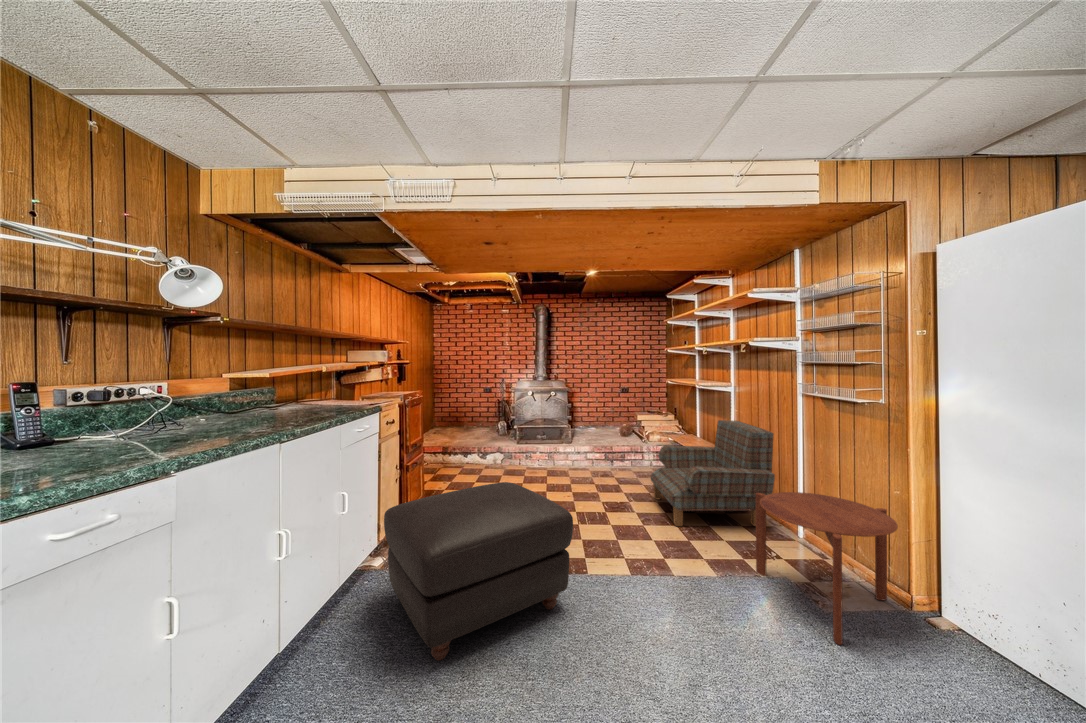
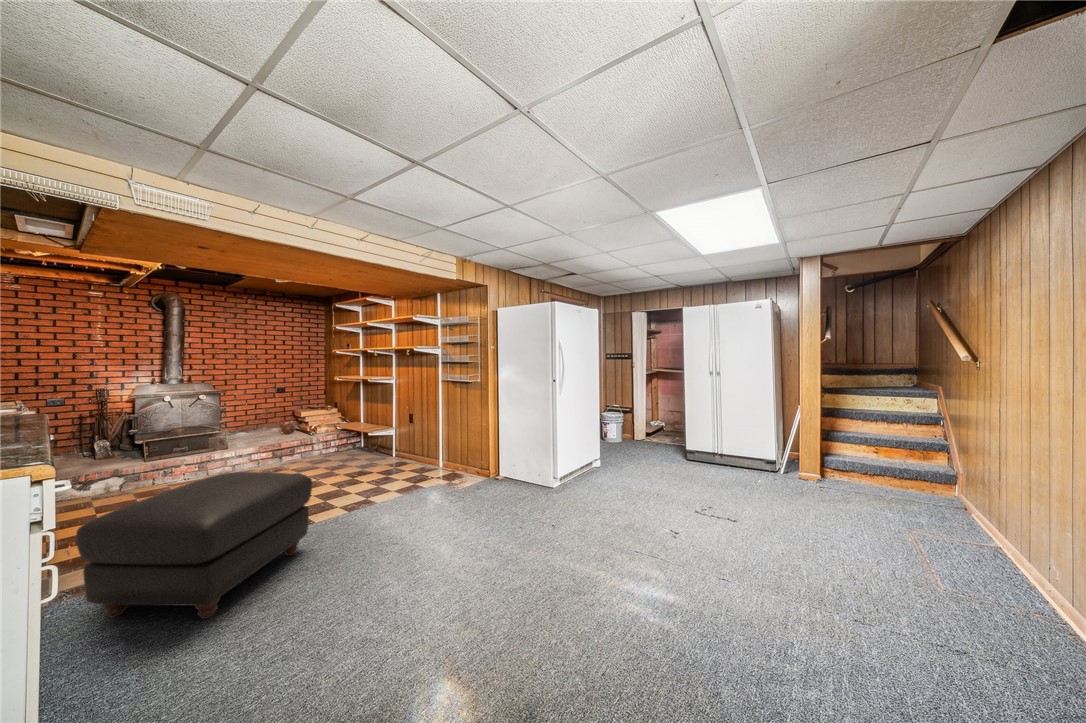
armchair: present [651,420,775,526] -> none [334,404,427,484]
side table: present [756,492,898,645] -> none [423,436,488,503]

